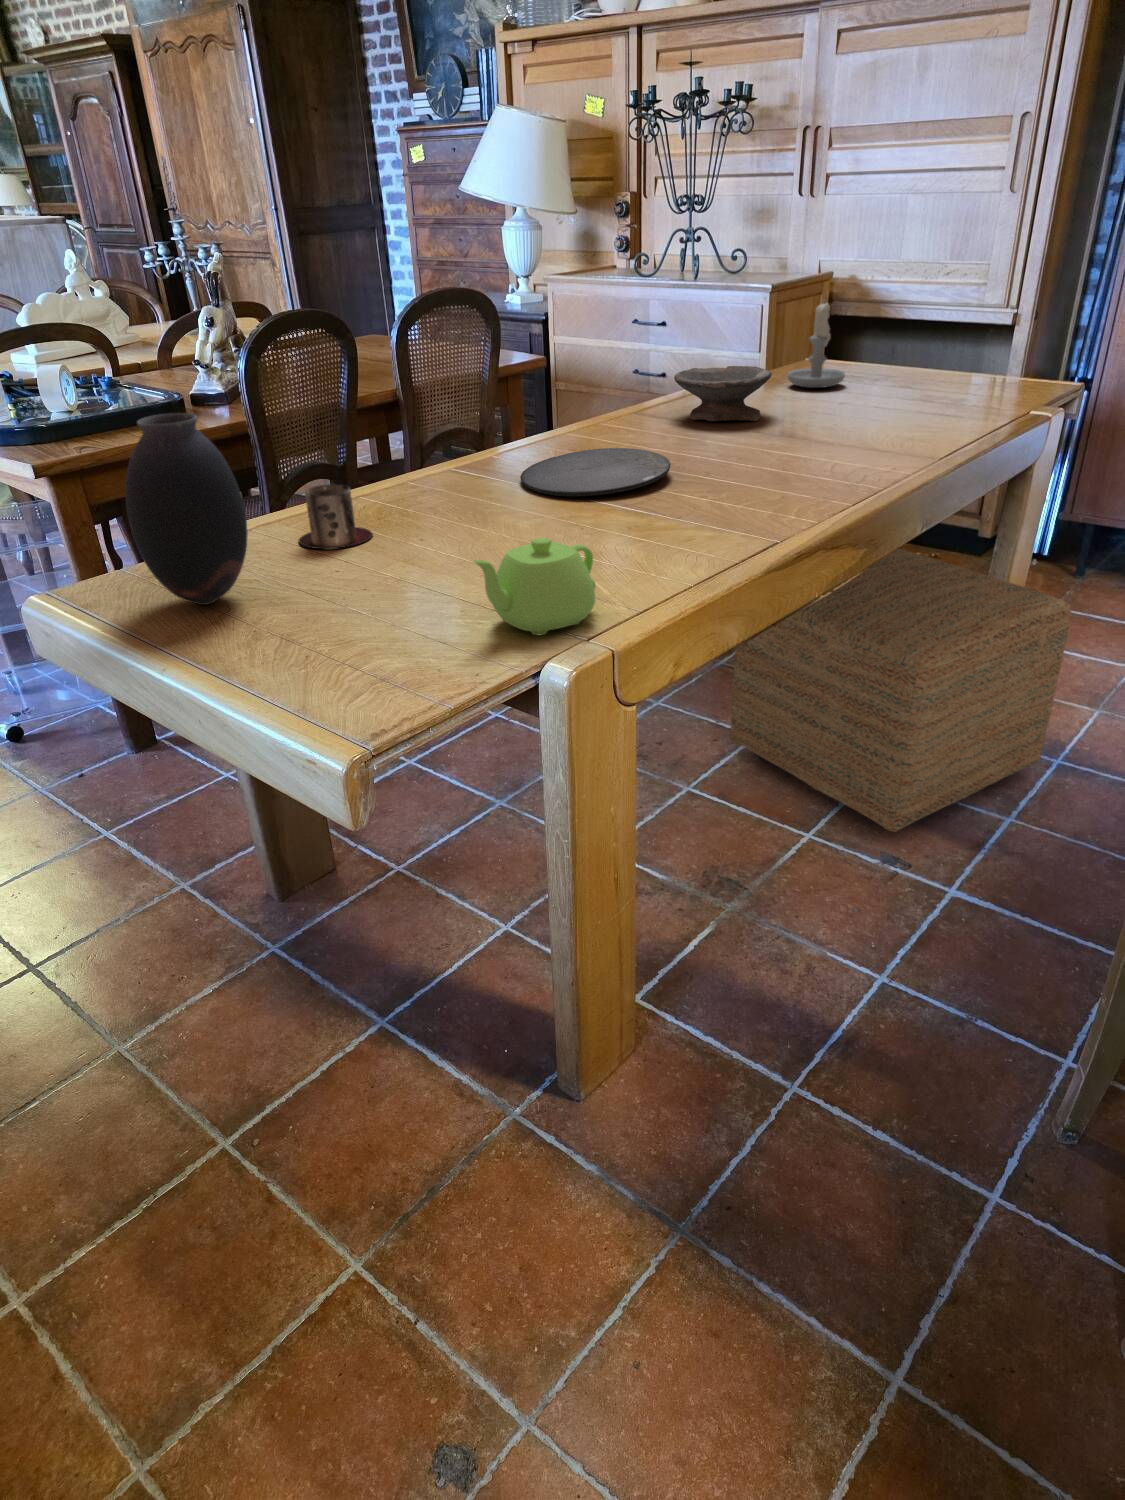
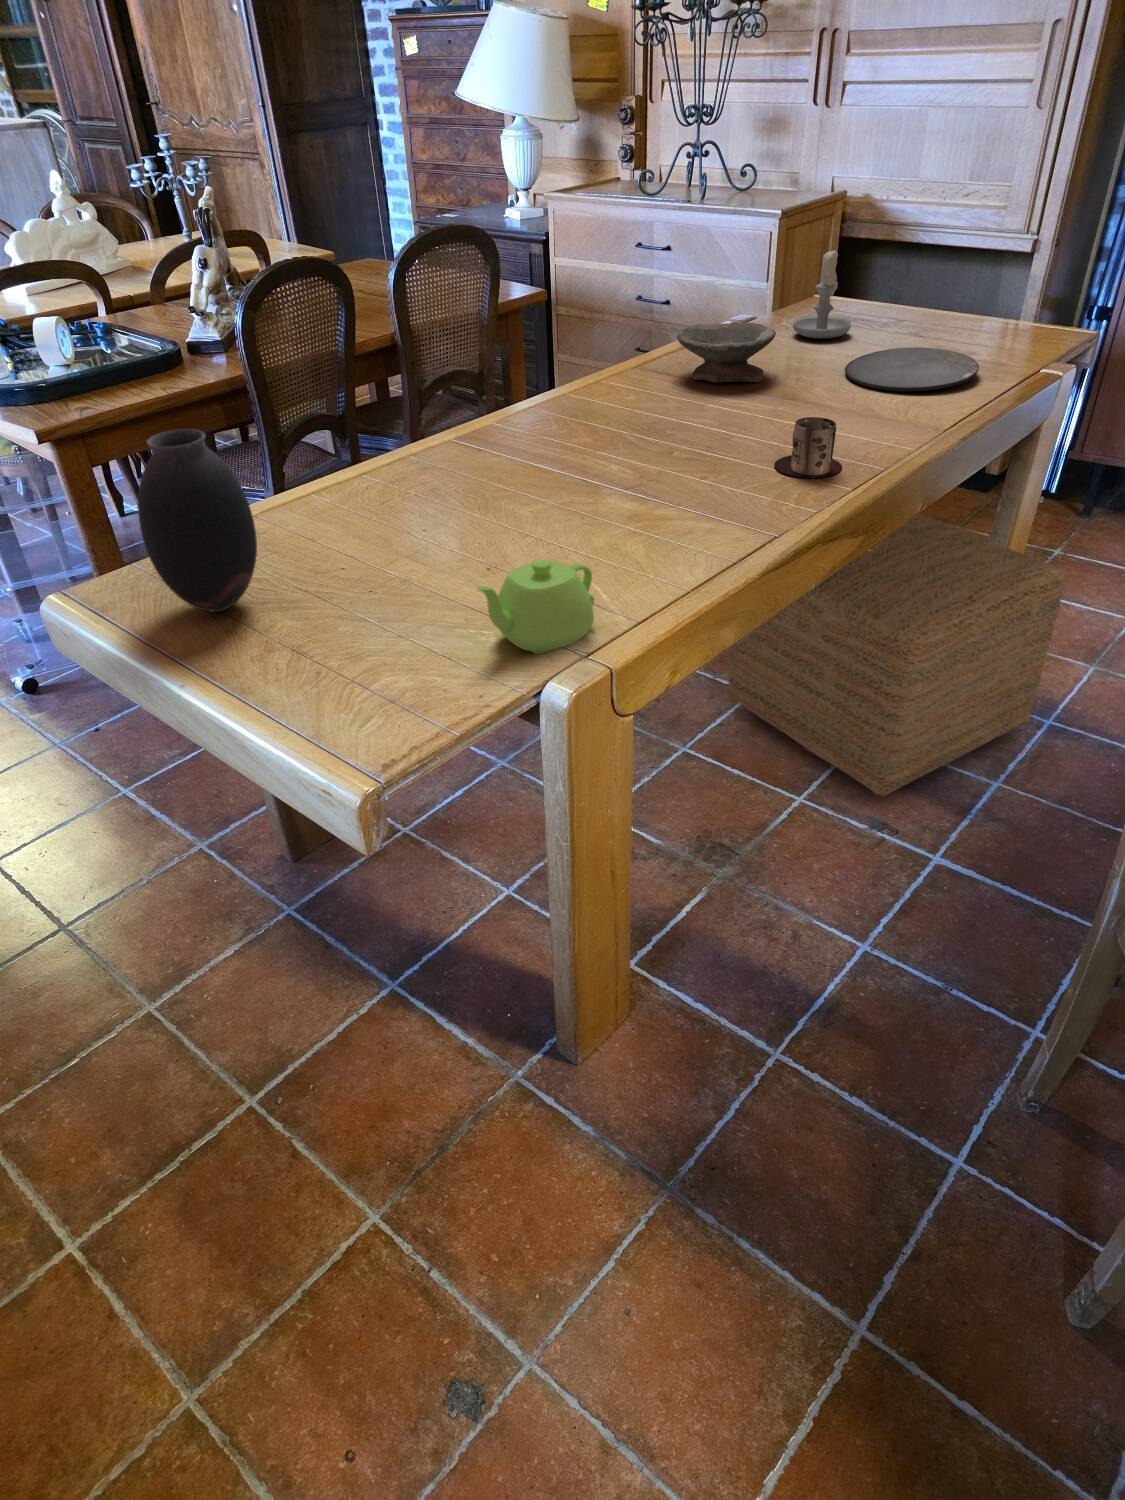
plate: present [520,448,671,496] -> present [845,348,979,391]
mug: present [298,484,373,549] -> present [774,417,842,478]

